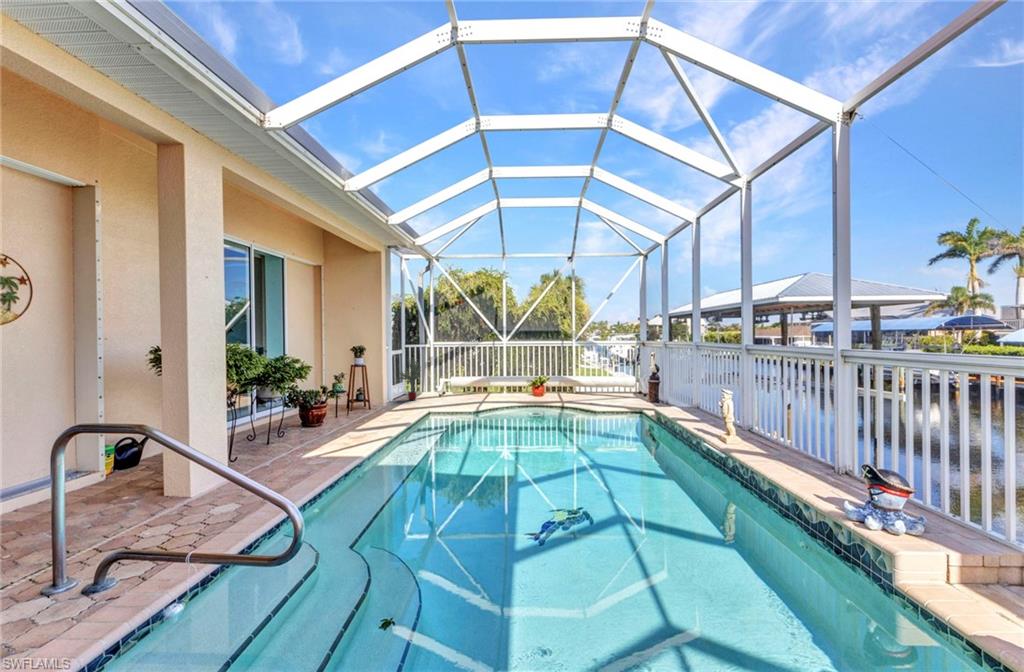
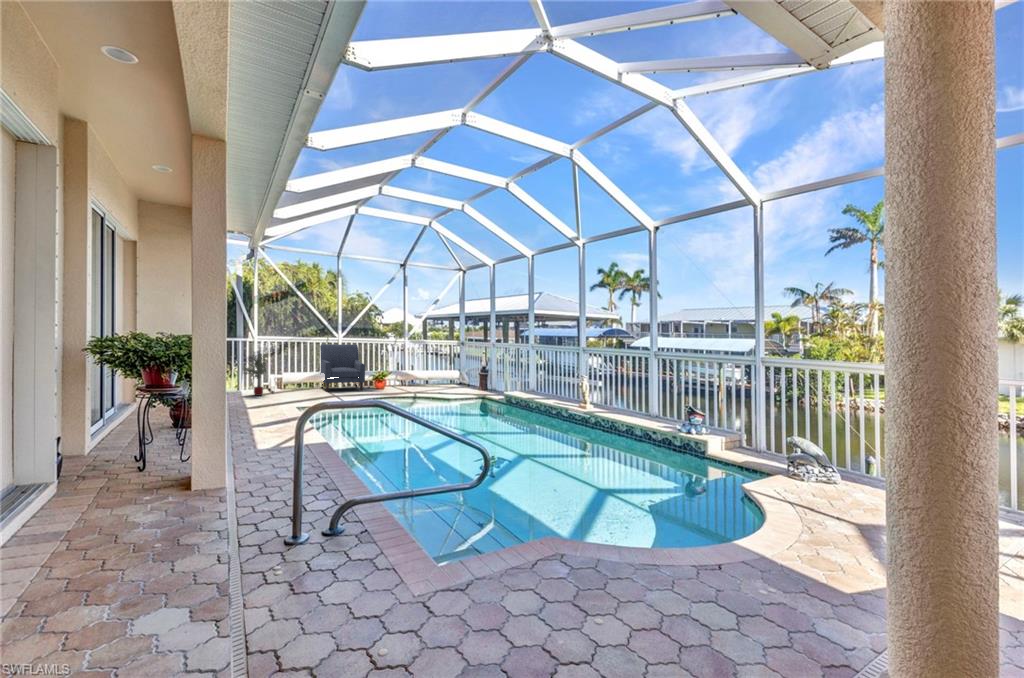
chair: none [477,348,521,399] -> present [320,344,365,392]

